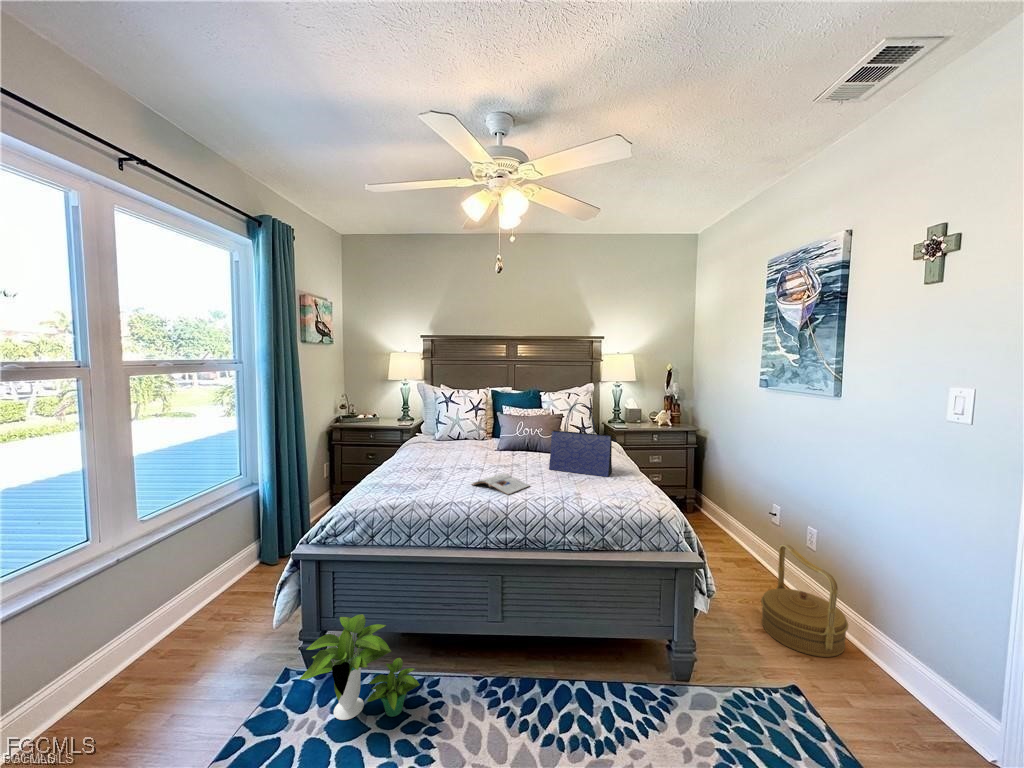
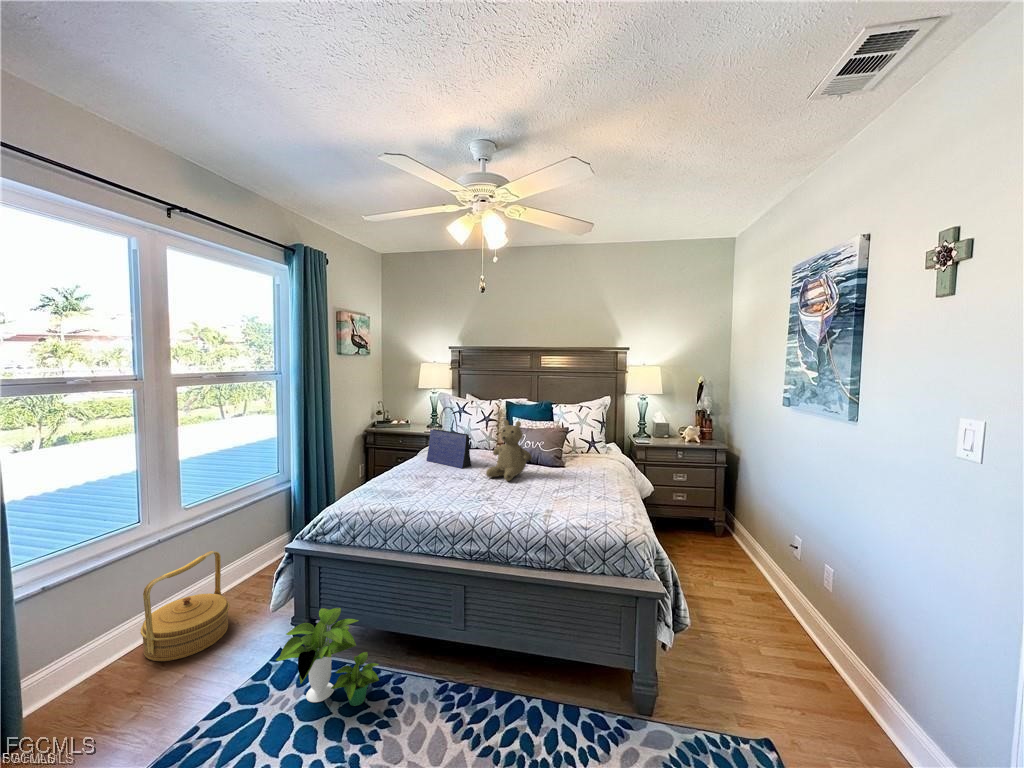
tote bag: present [549,403,616,477] -> present [427,407,471,468]
teddy bear: none [491,407,537,469] -> present [486,420,532,481]
magazine: present [472,473,530,495] -> none [454,485,510,507]
woven basket: present [761,545,848,657] -> present [140,551,230,661]

